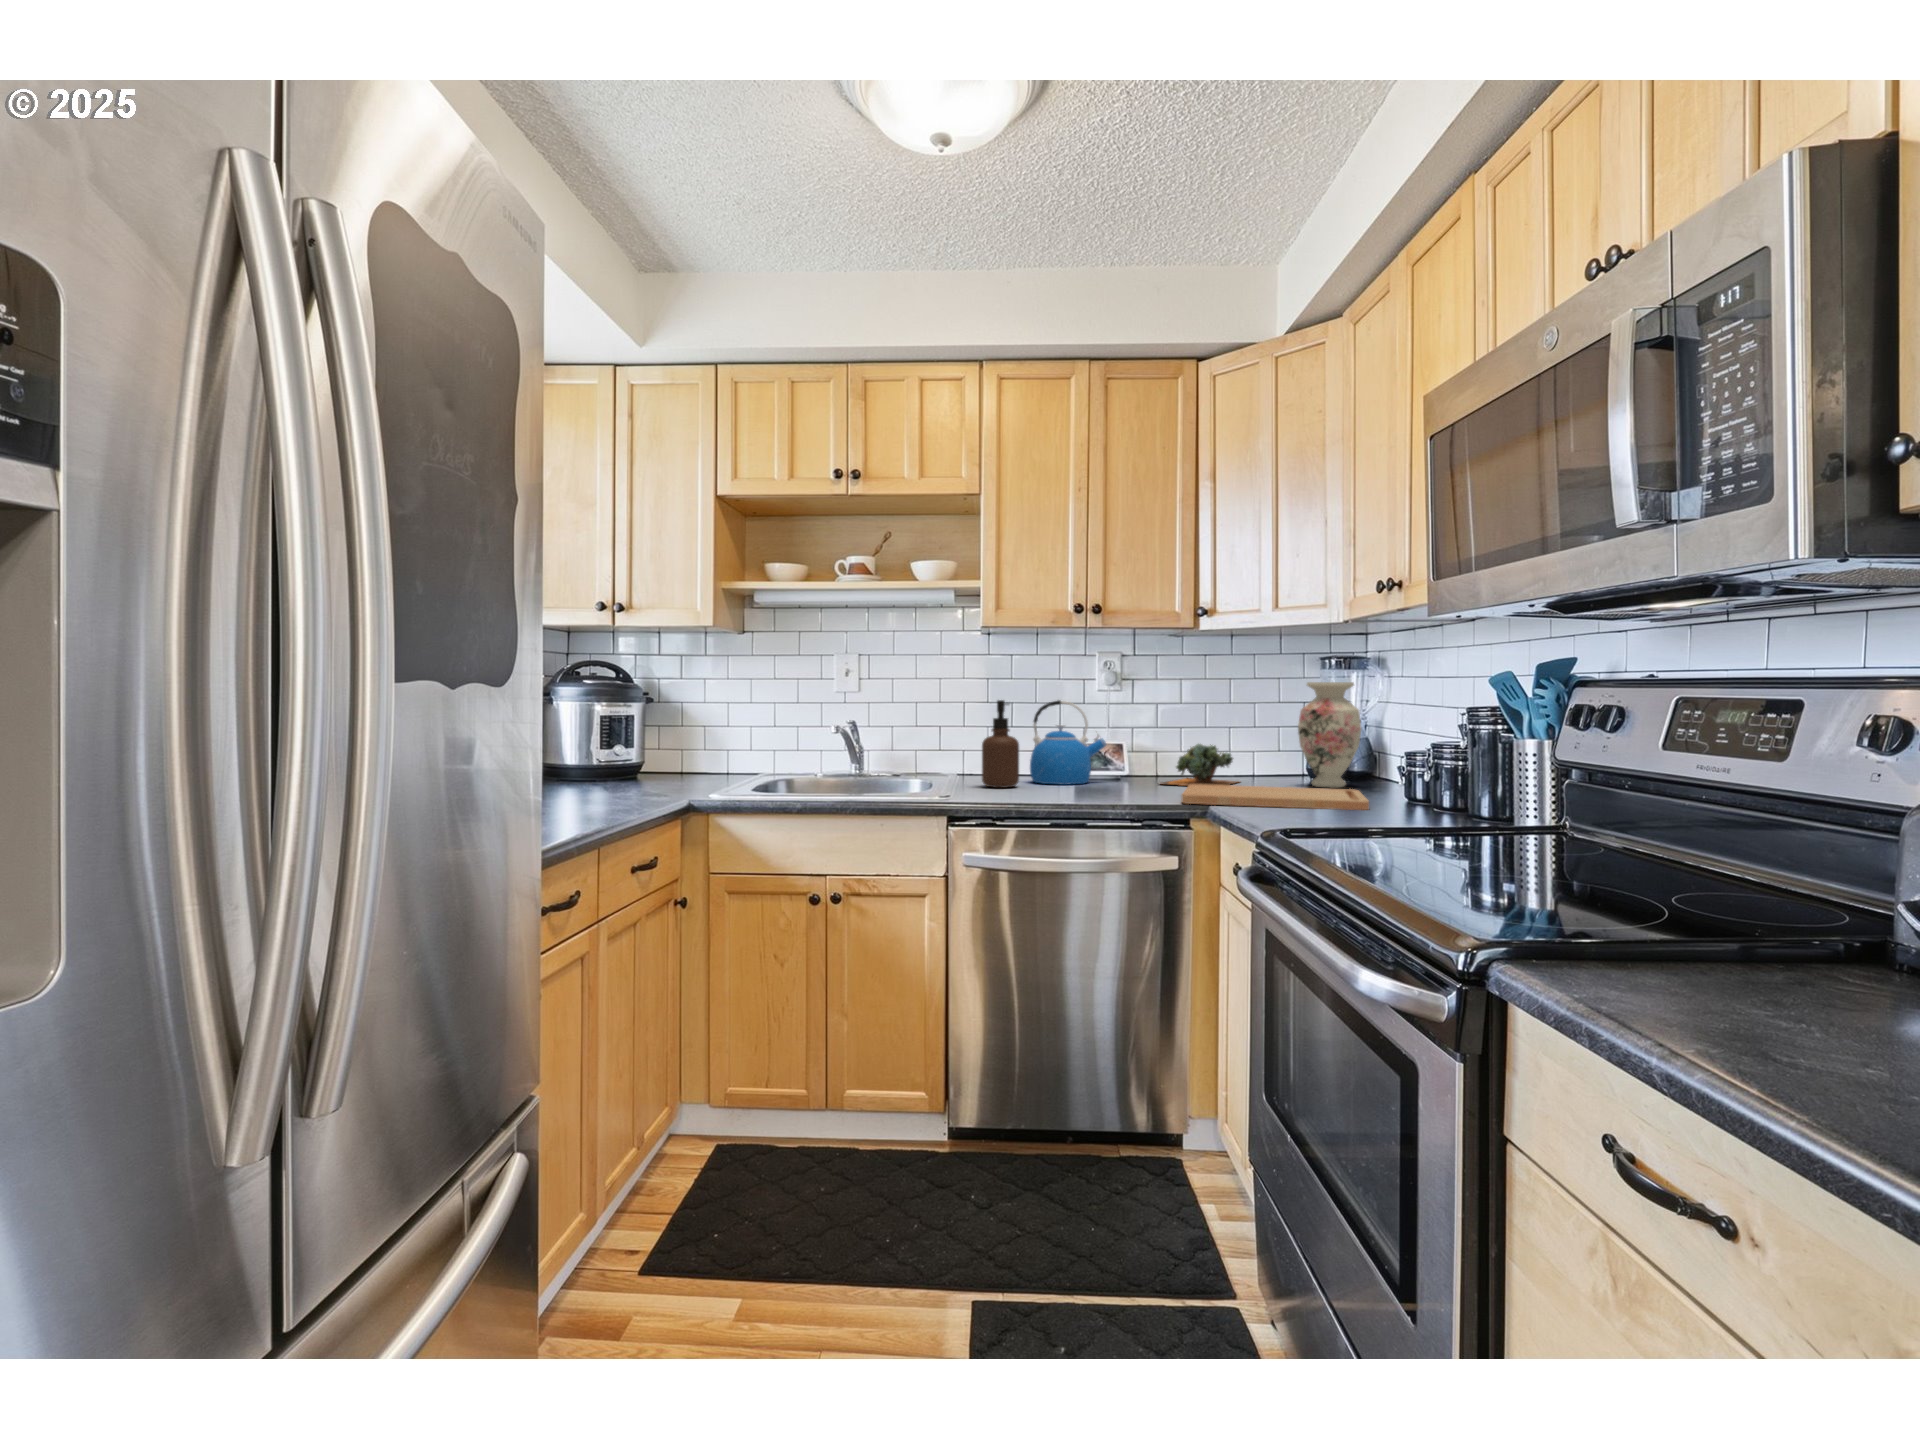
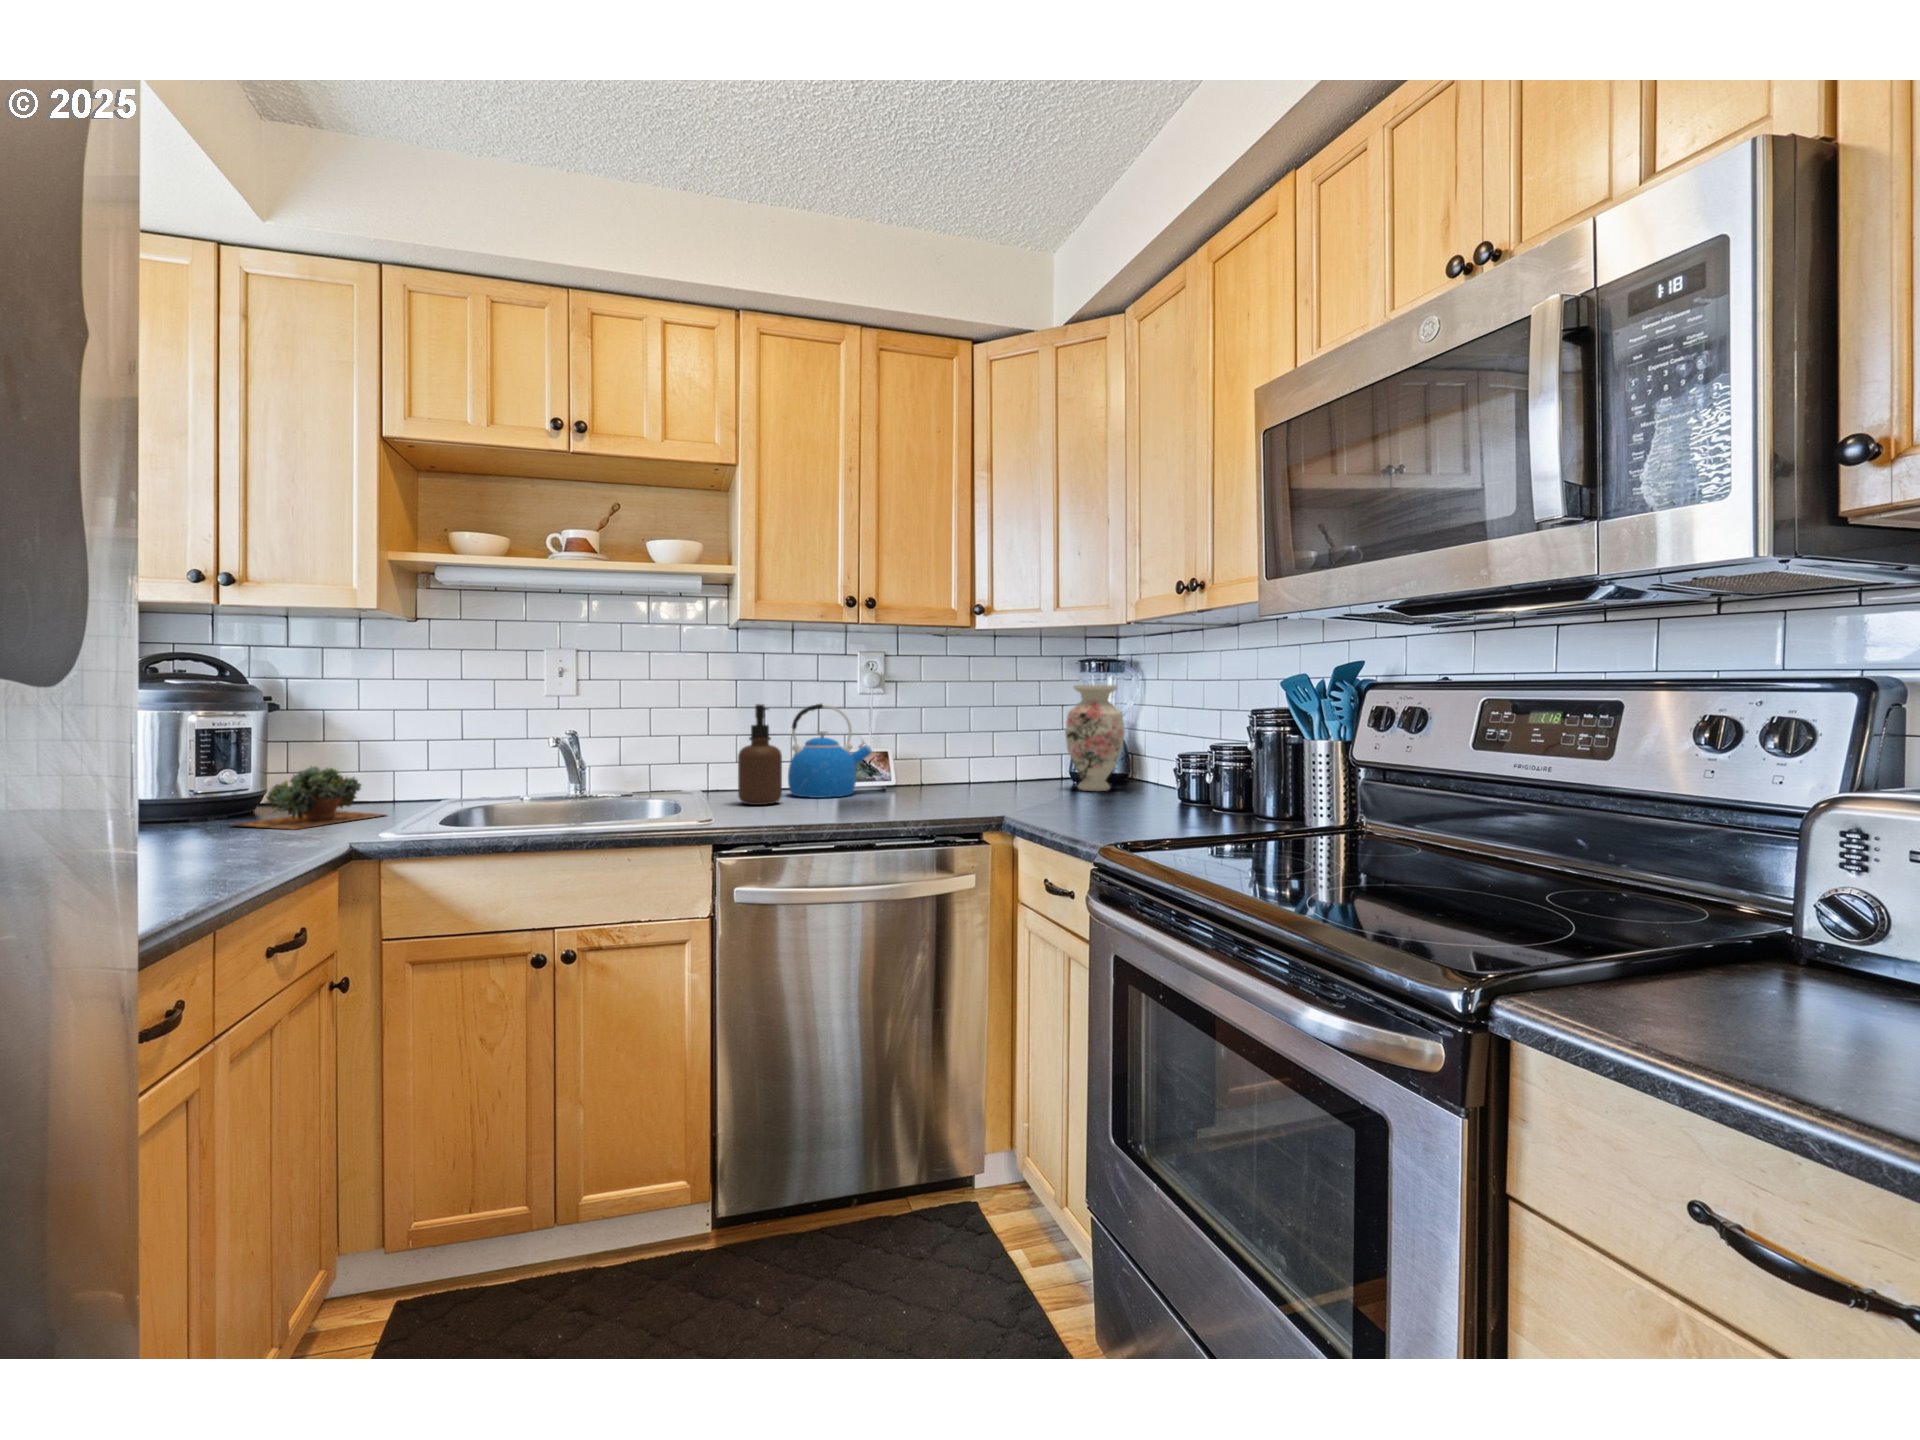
succulent plant: present [1162,744,1237,786] -> present [230,766,384,830]
cutting board: present [1181,784,1369,810] -> none [974,794,1170,819]

